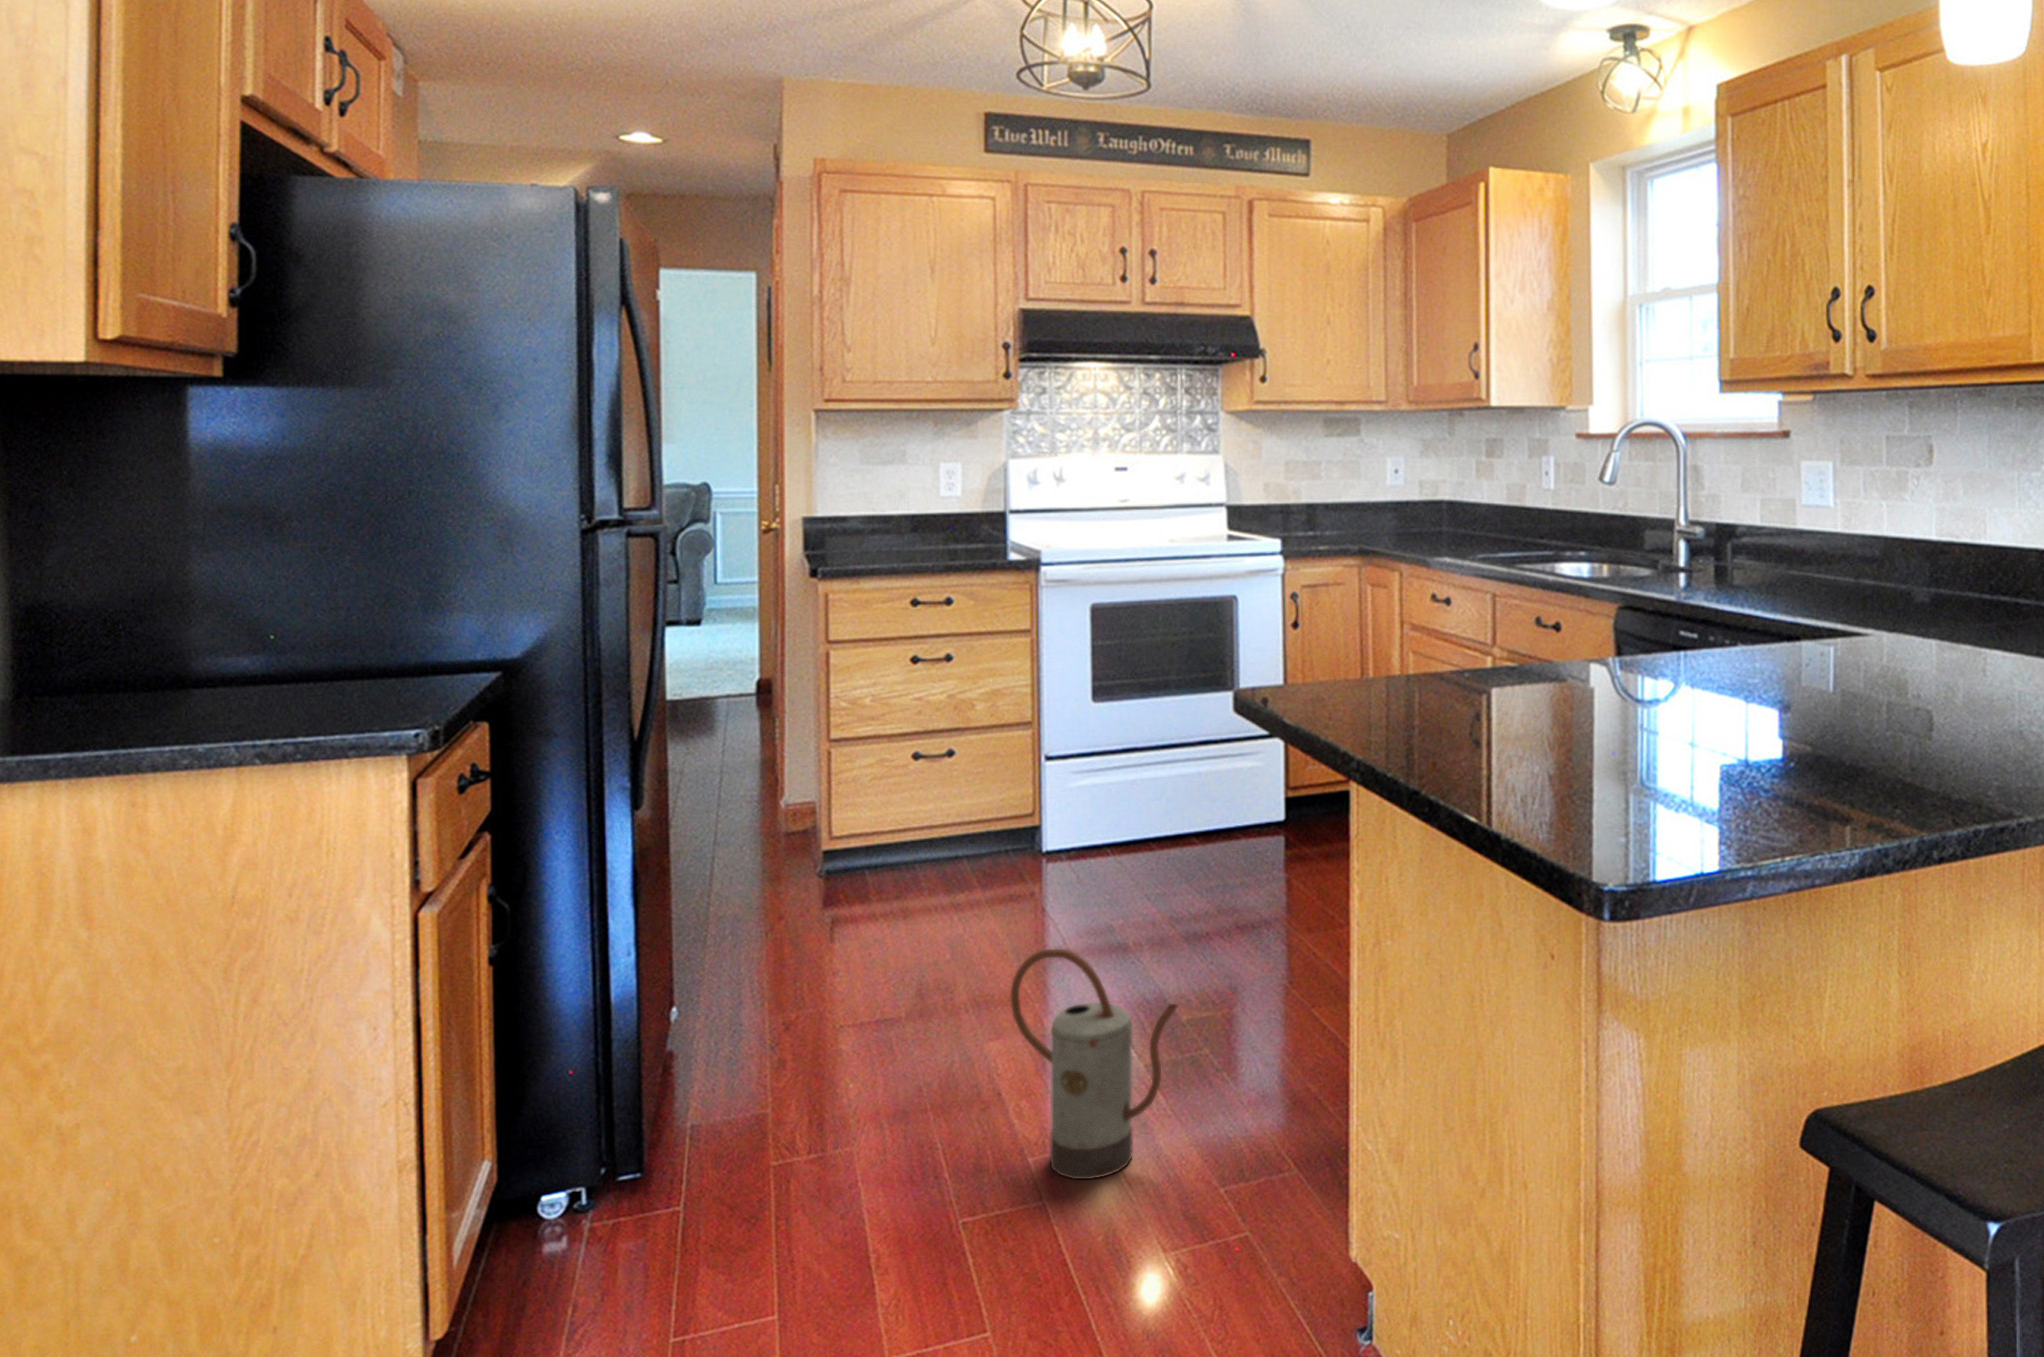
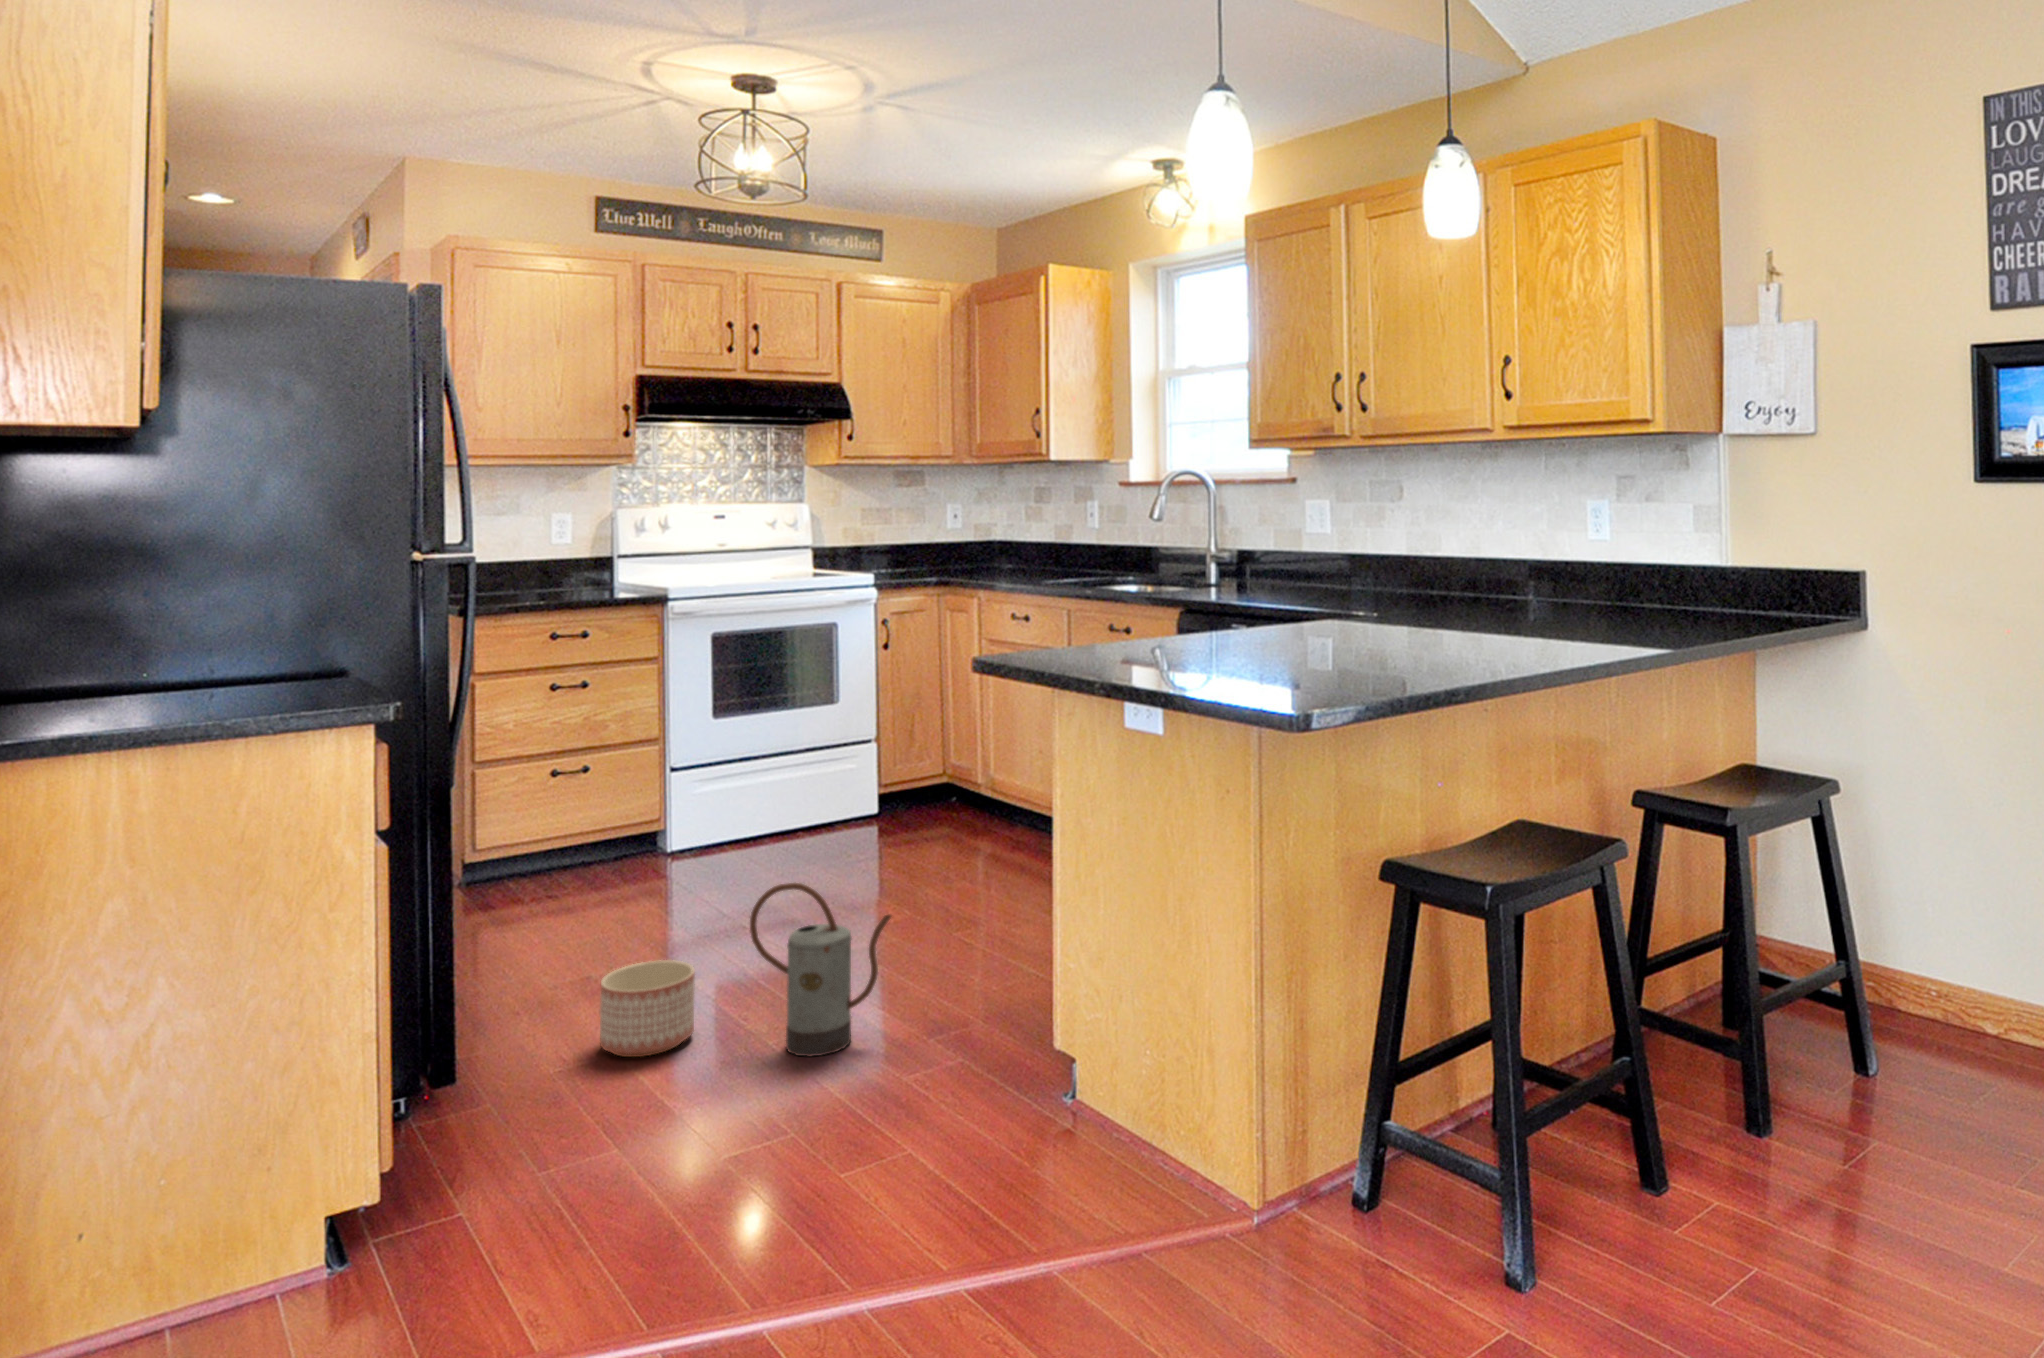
planter: none [845,1020,958,1146] -> present [600,960,695,1057]

